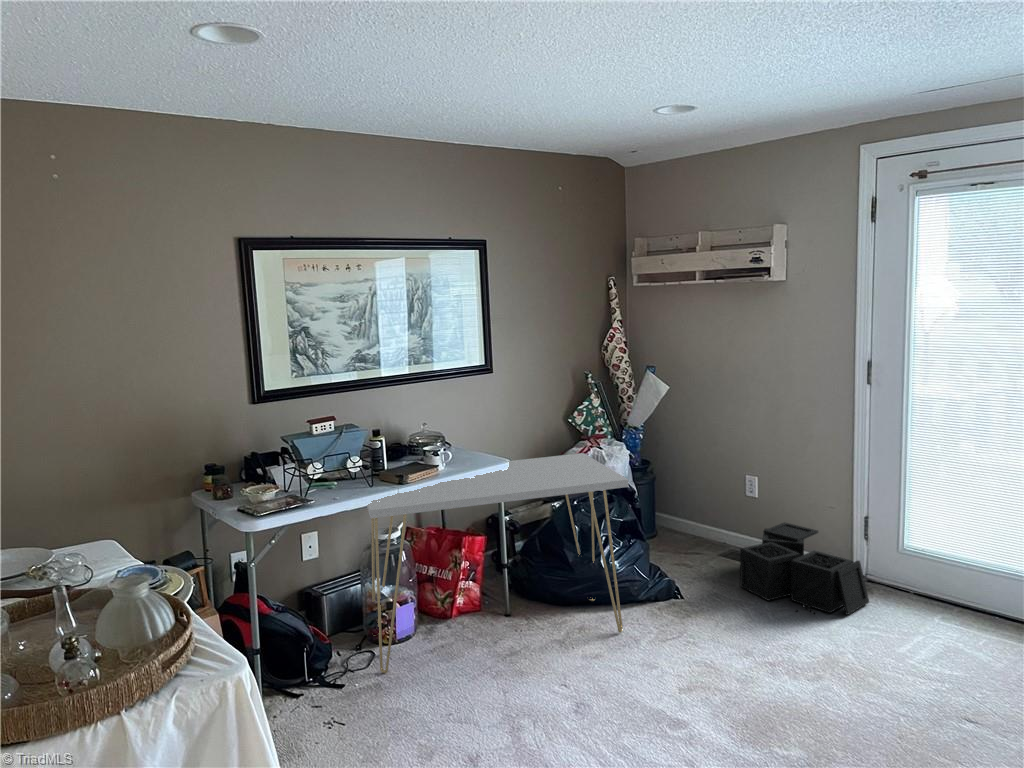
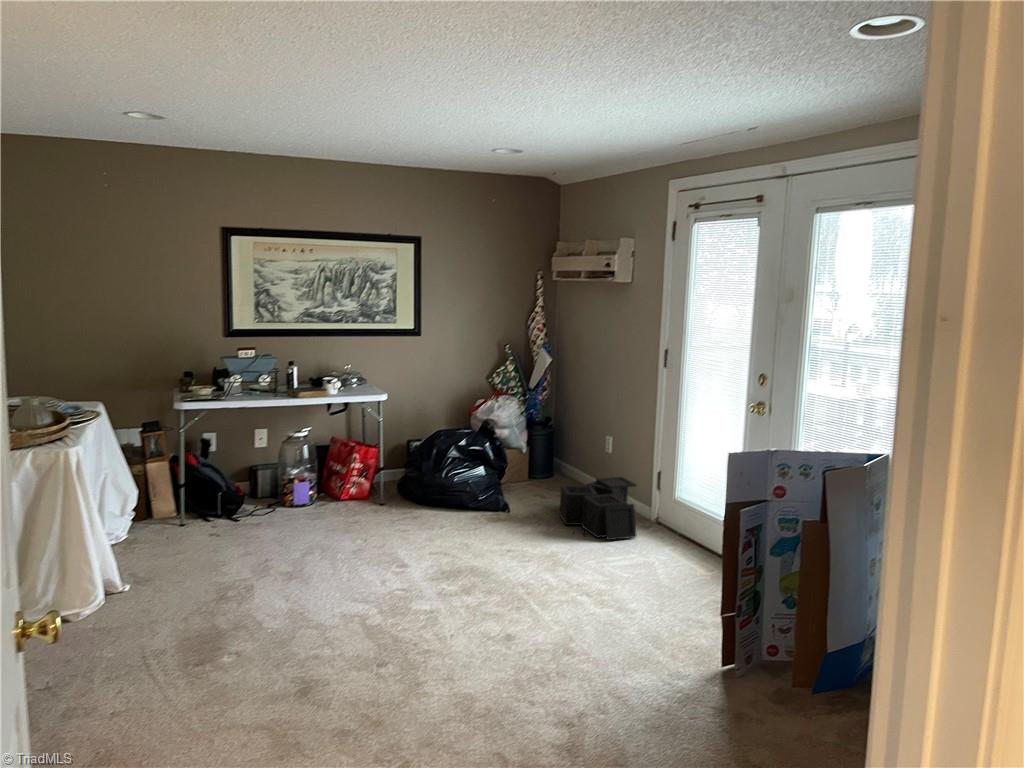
console table: present [367,453,629,673] -> none [262,393,451,524]

